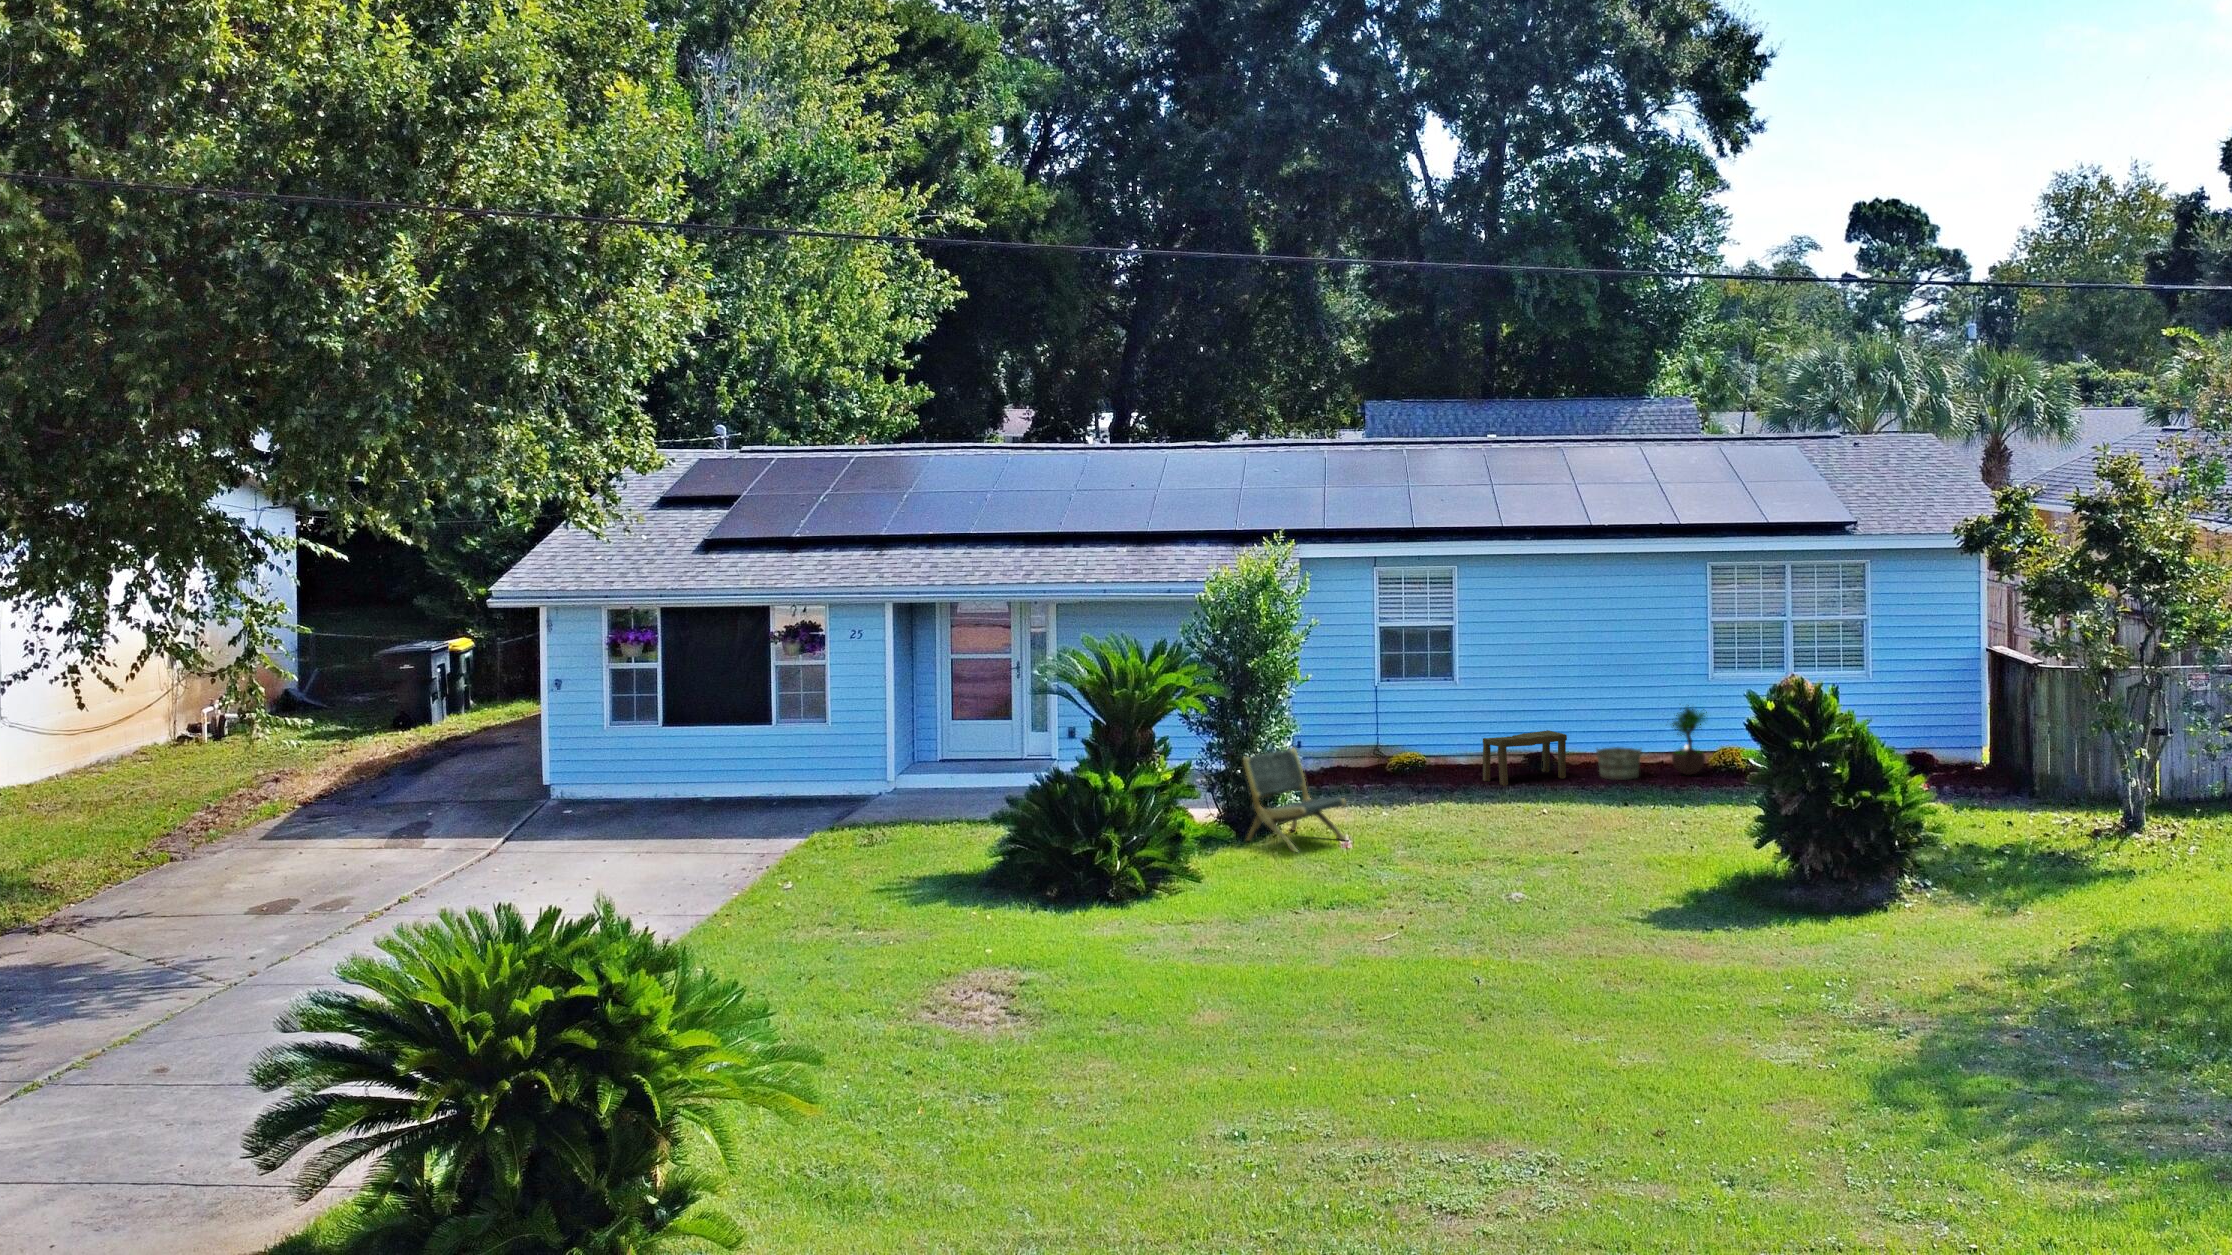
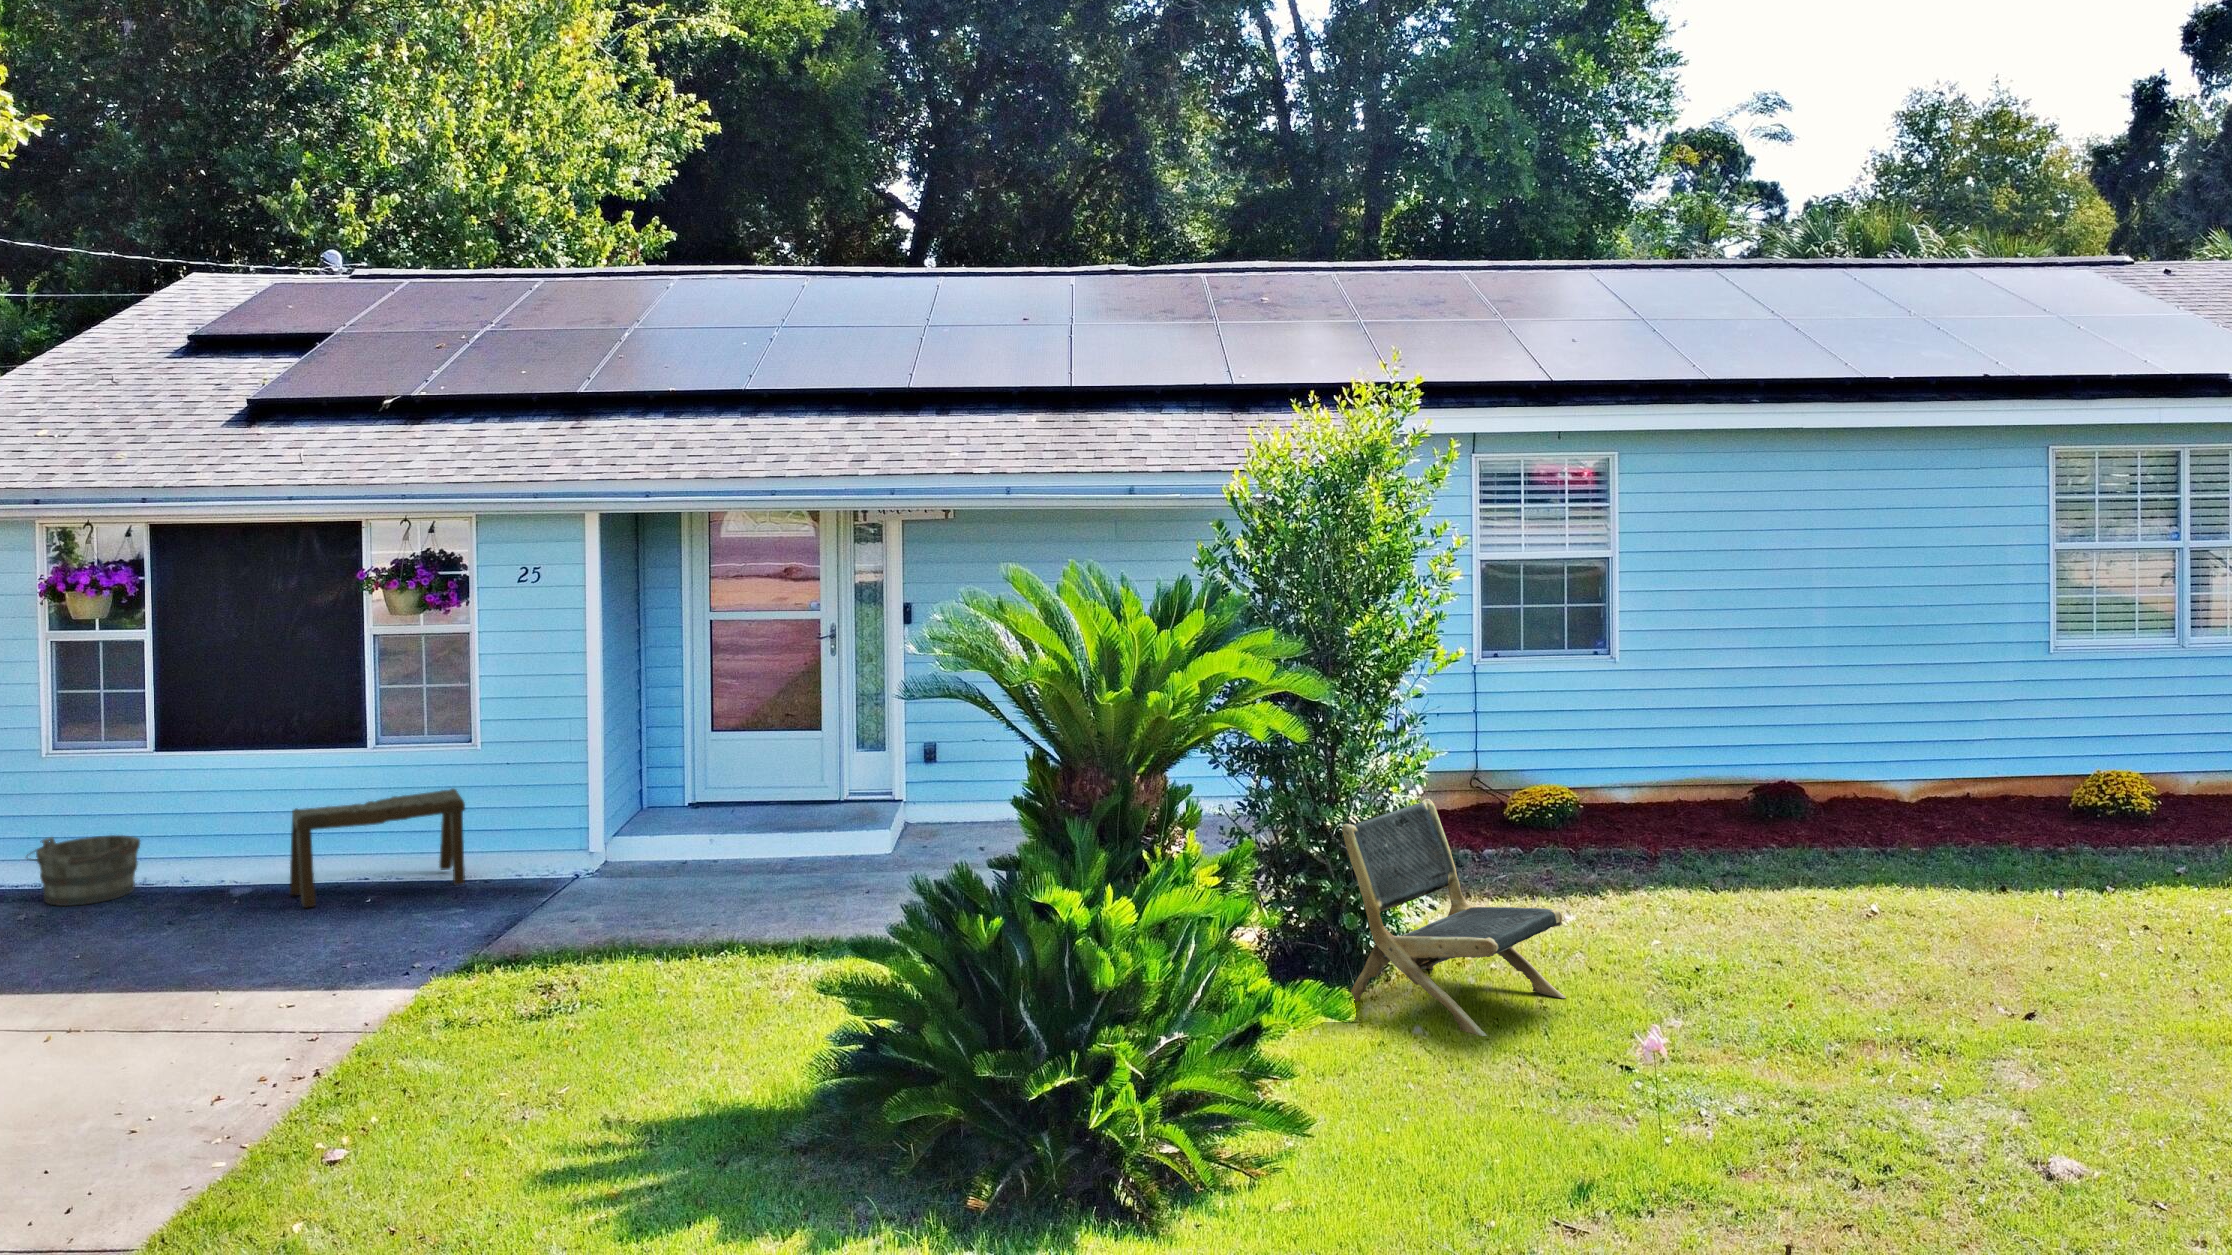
potted tree: present [1672,705,1707,775] -> none [1989,686,2069,817]
bench: present [1483,730,1567,786] -> present [290,789,465,907]
bucket: present [1596,747,1642,780] -> present [27,835,140,906]

